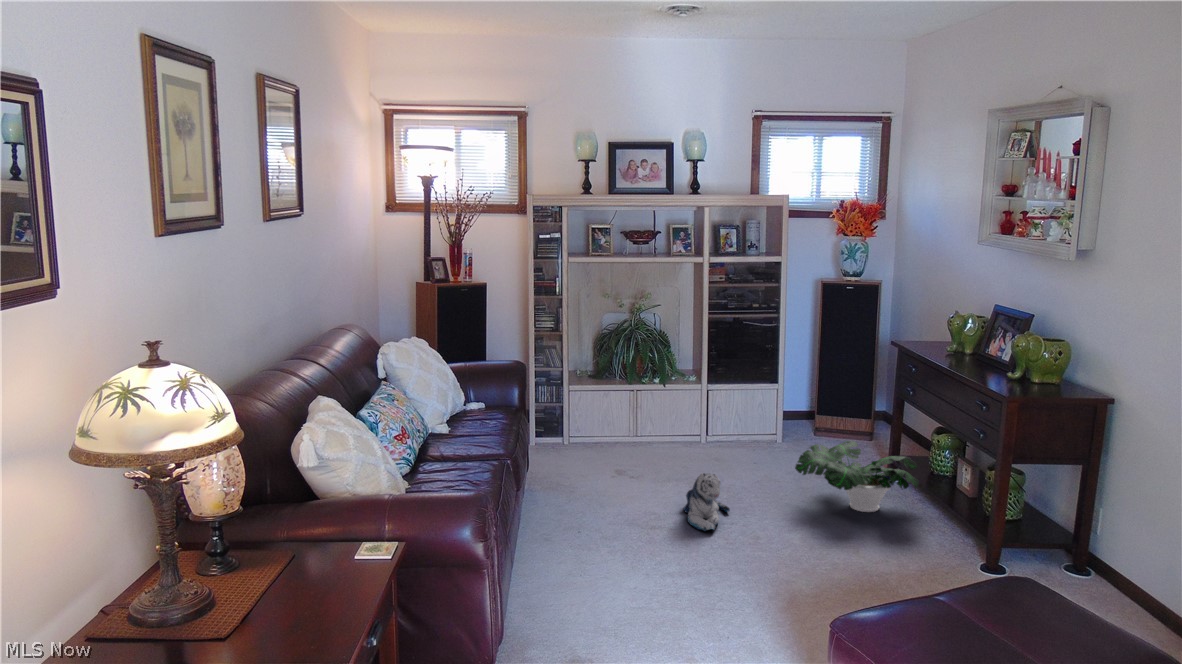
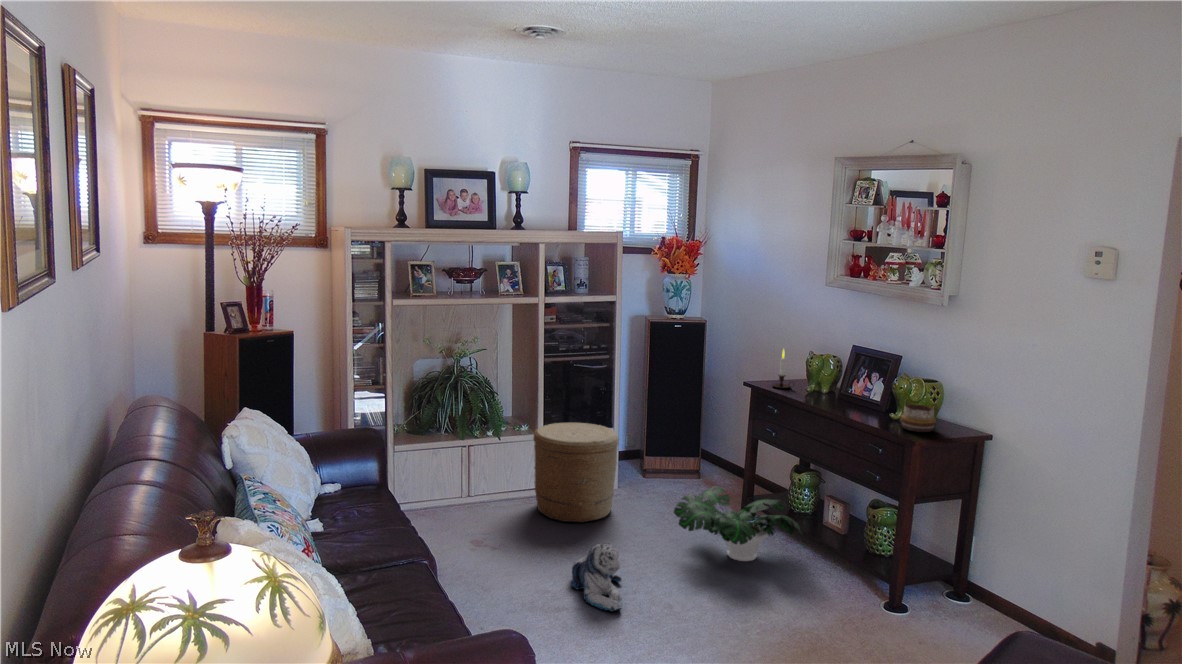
candle: none [917,308,938,348] -> present [772,350,791,388]
decorative bowl: none [1007,362,1045,390] -> present [900,404,936,432]
woven basket: none [689,375,769,466] -> present [533,423,619,522]

